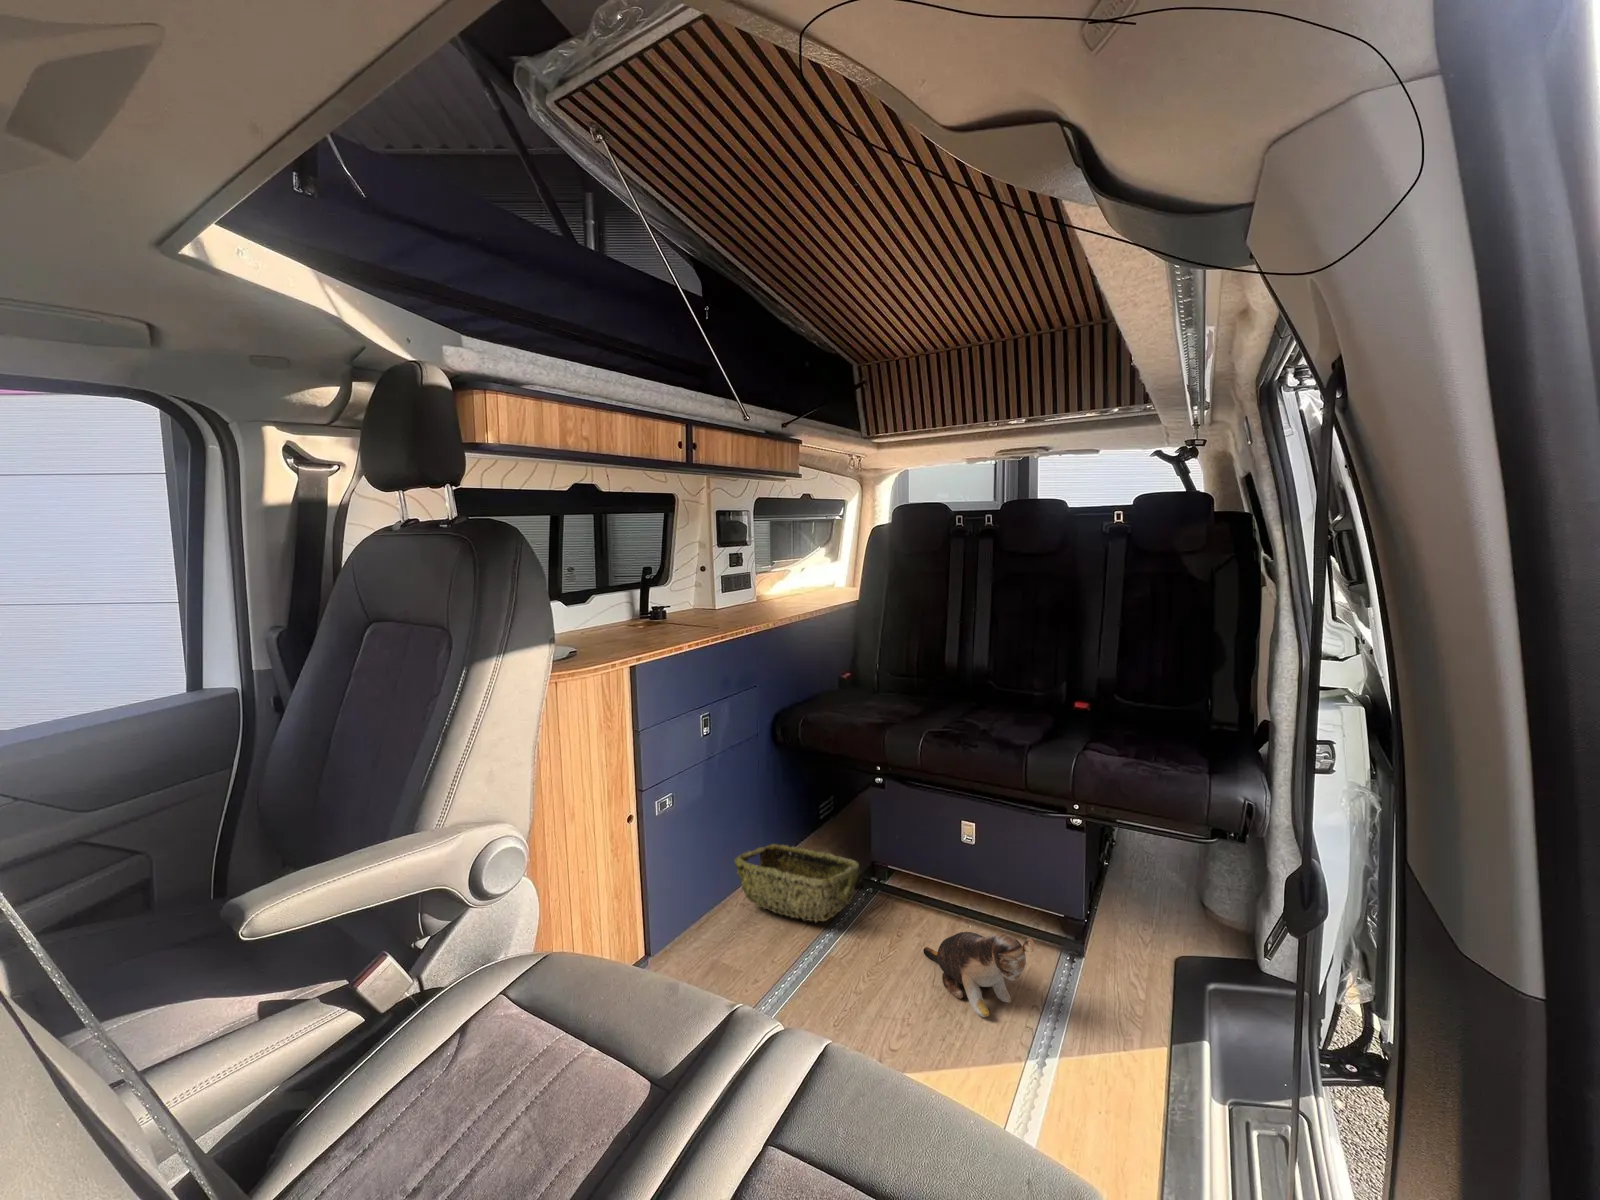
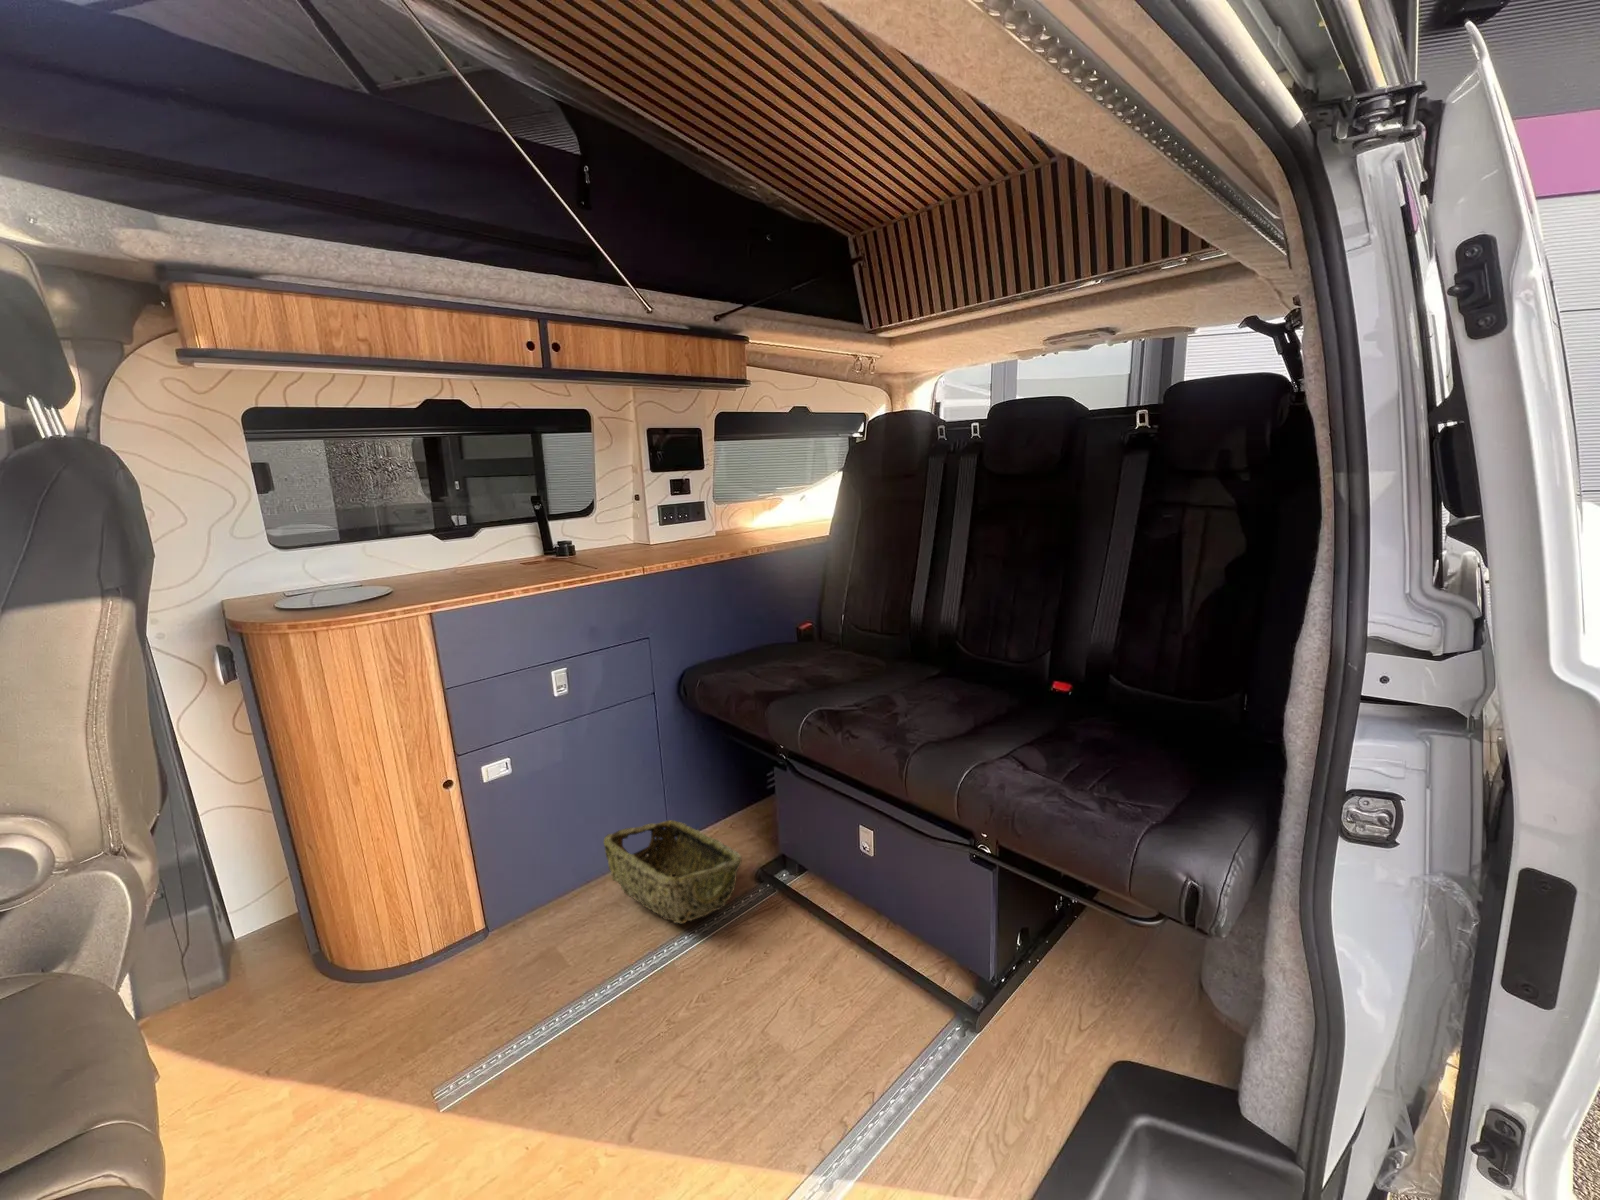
plush toy: present [923,932,1035,1017] -> none [768,975,844,1095]

